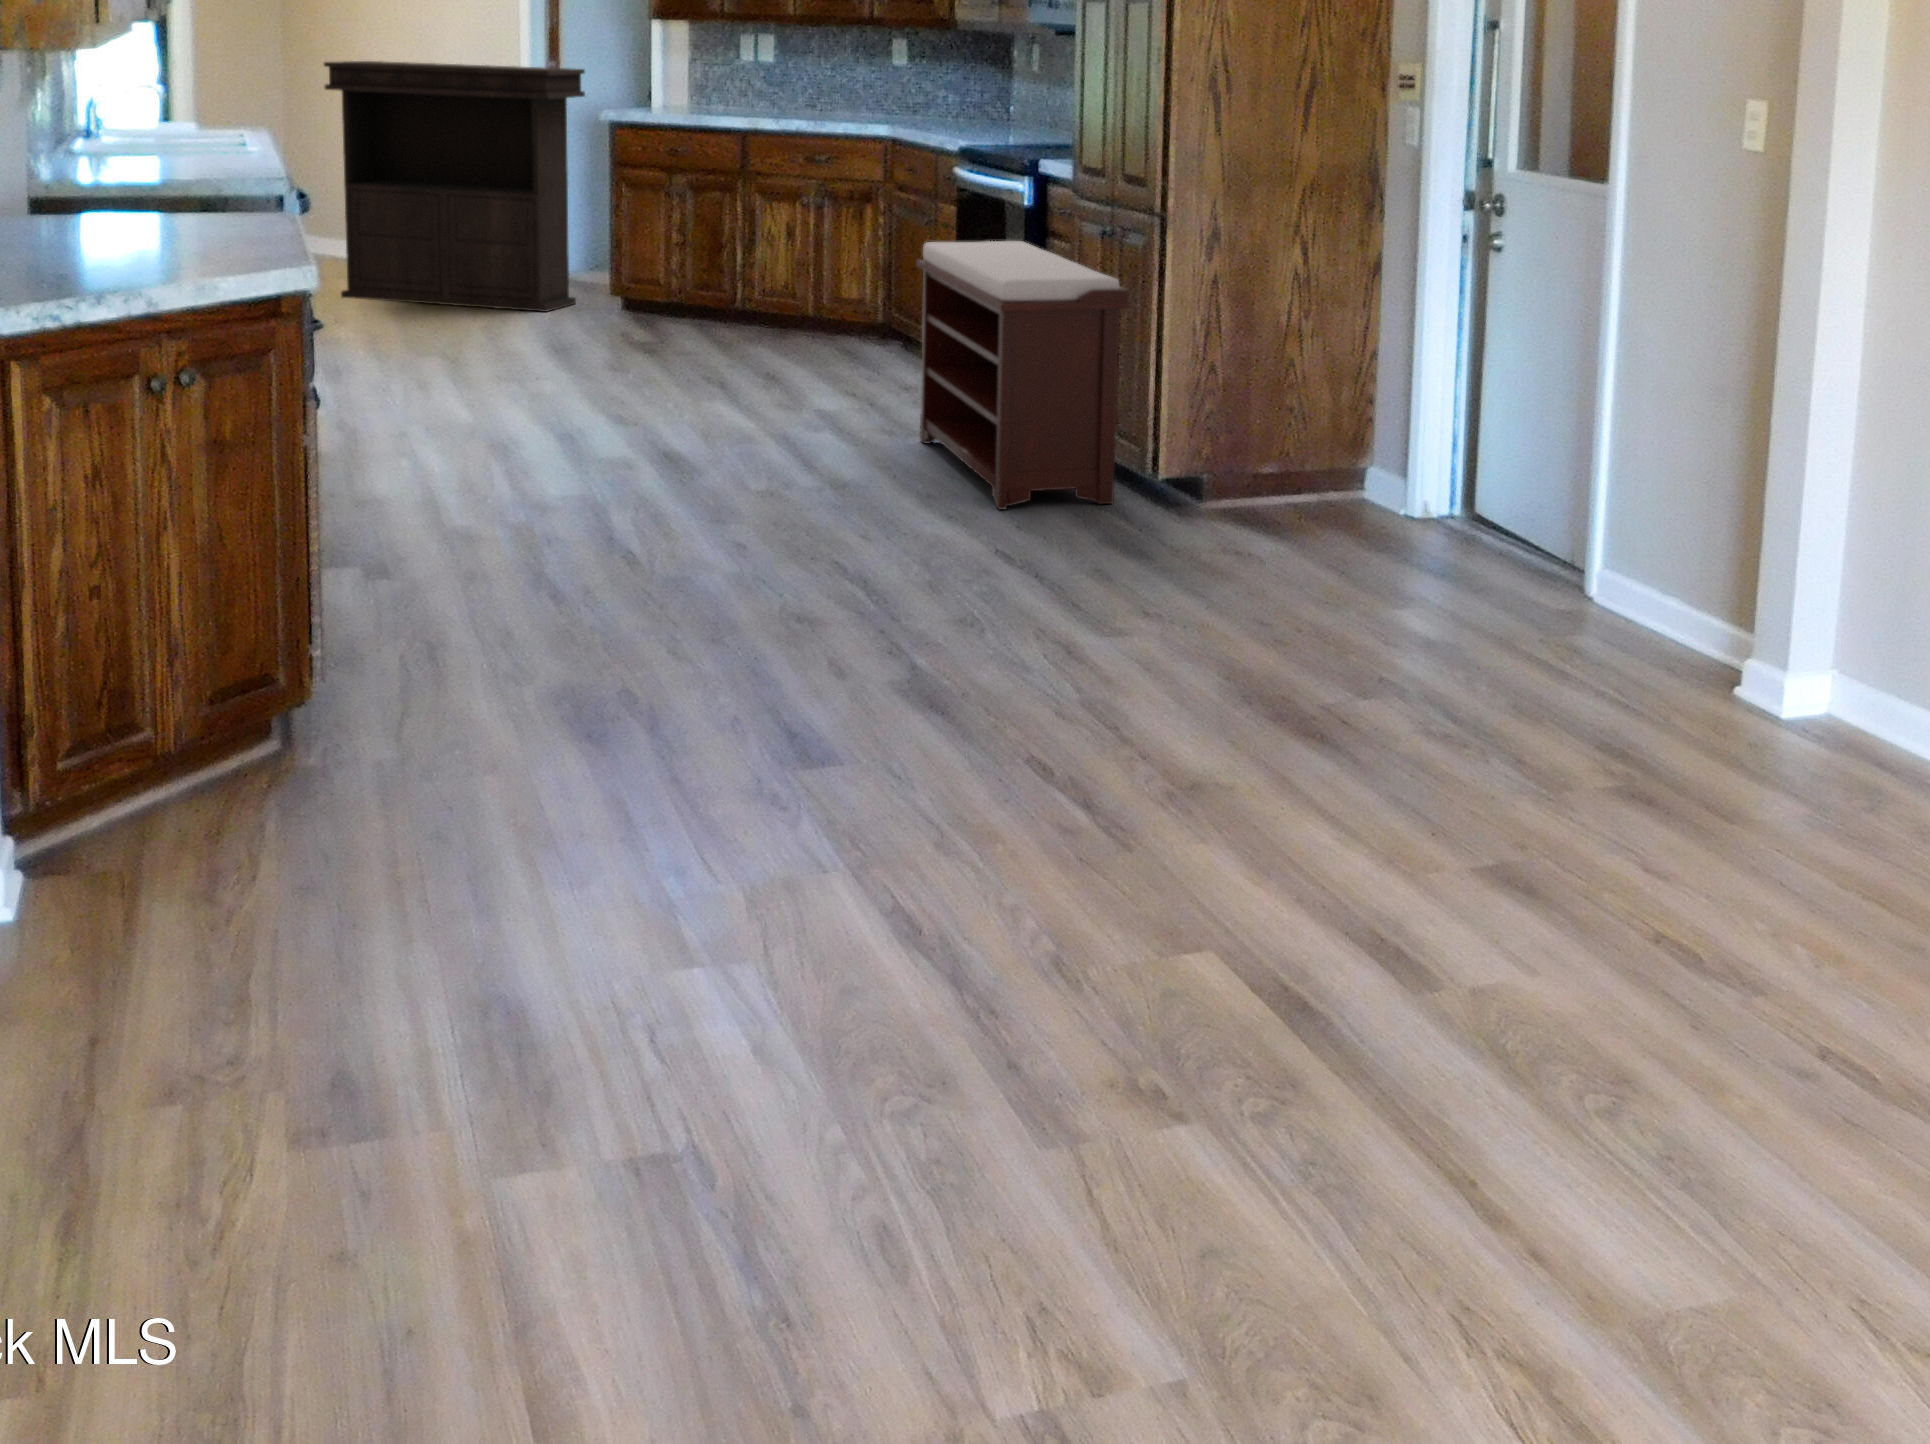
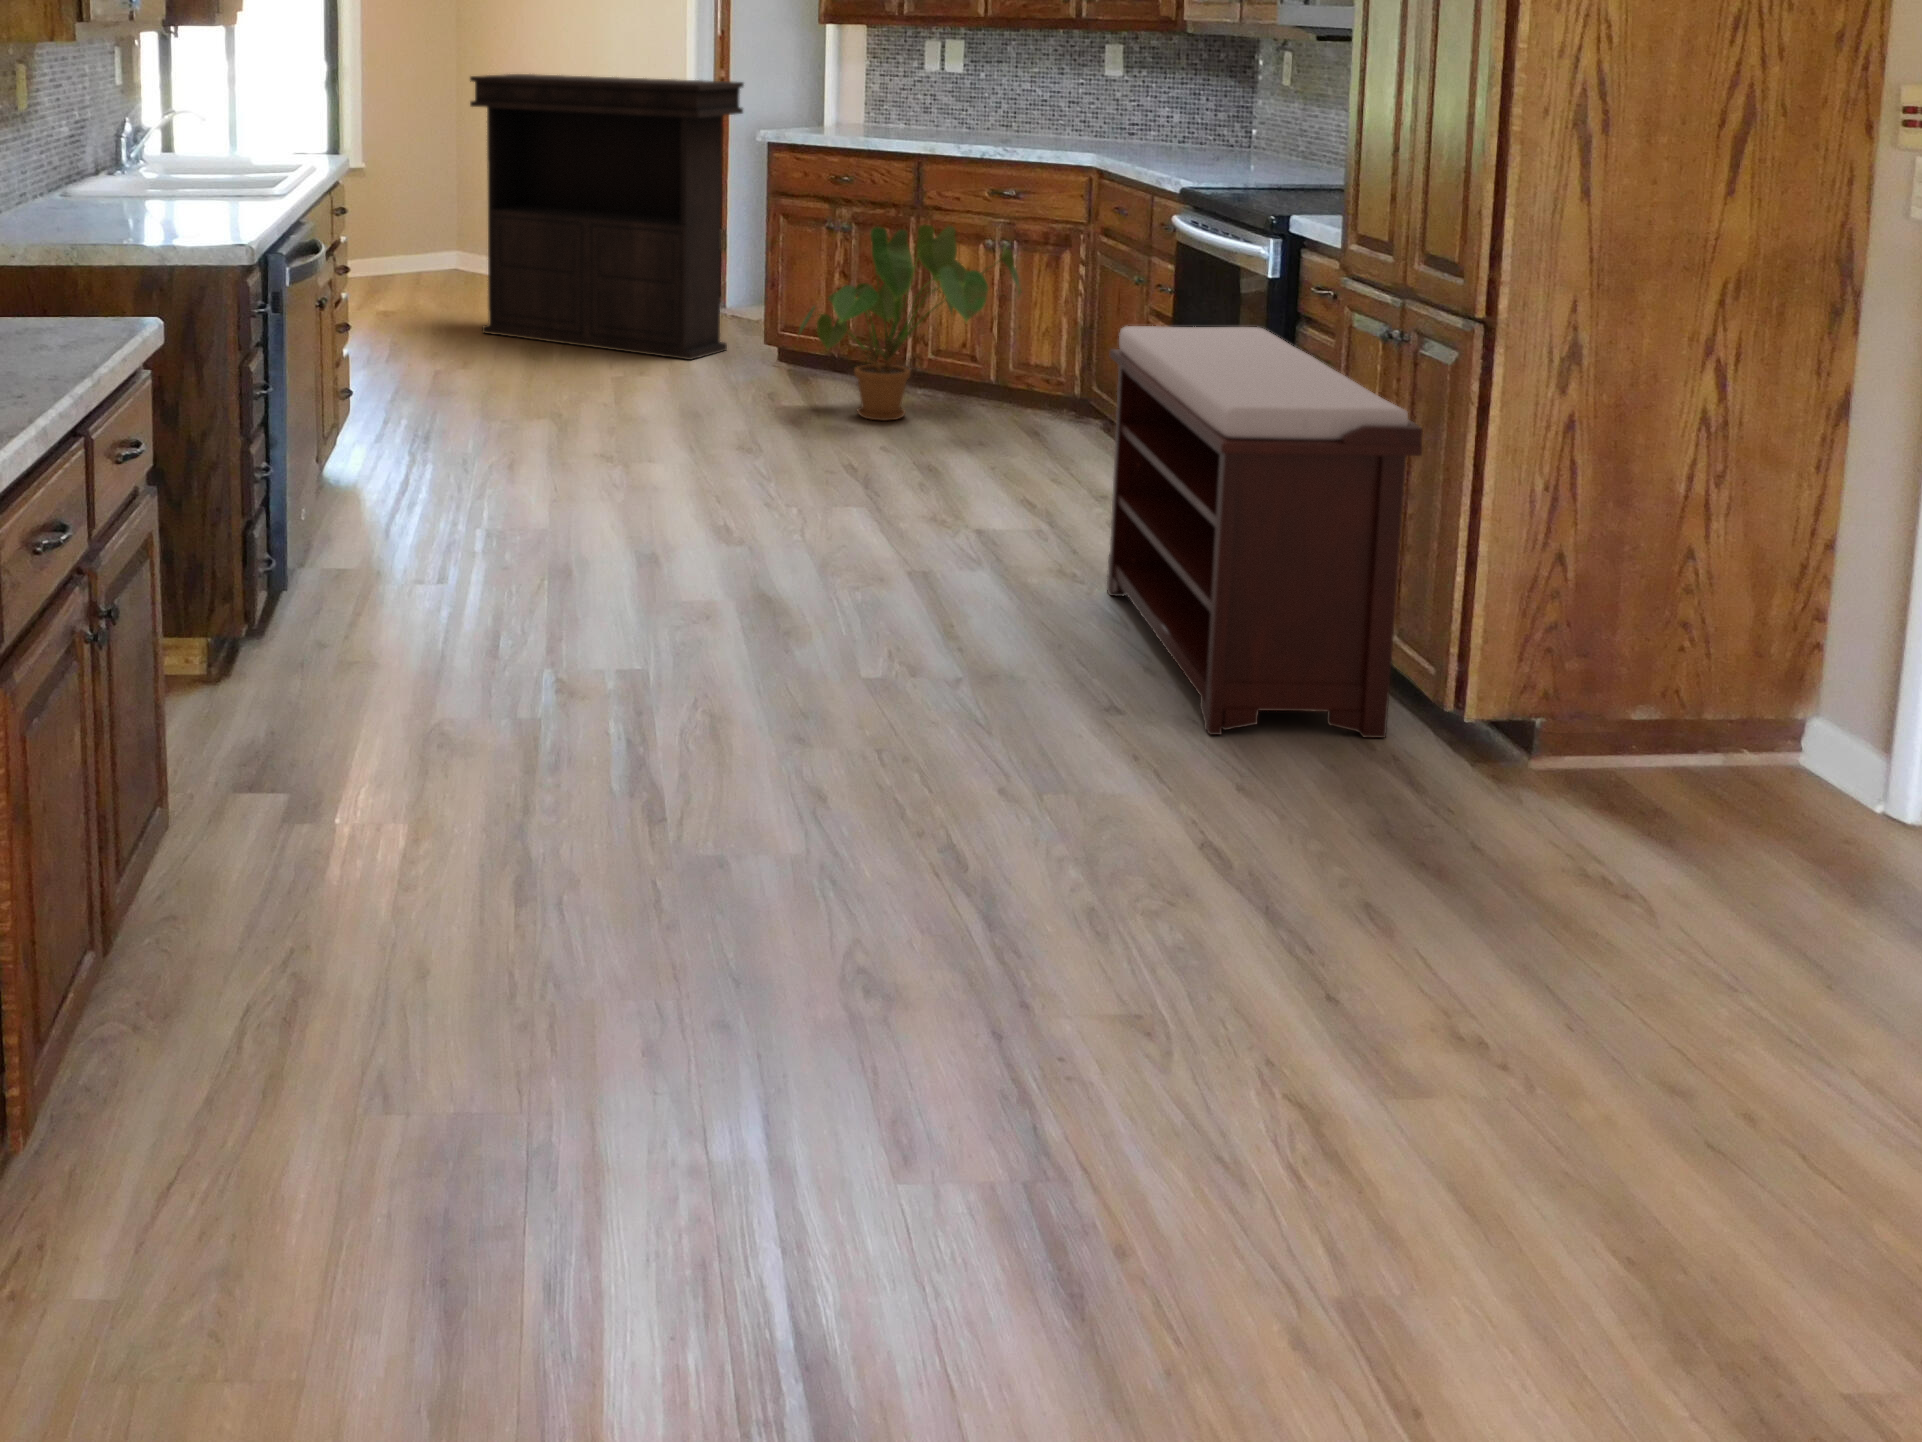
house plant: none [650,186,835,347] -> present [799,225,1021,421]

